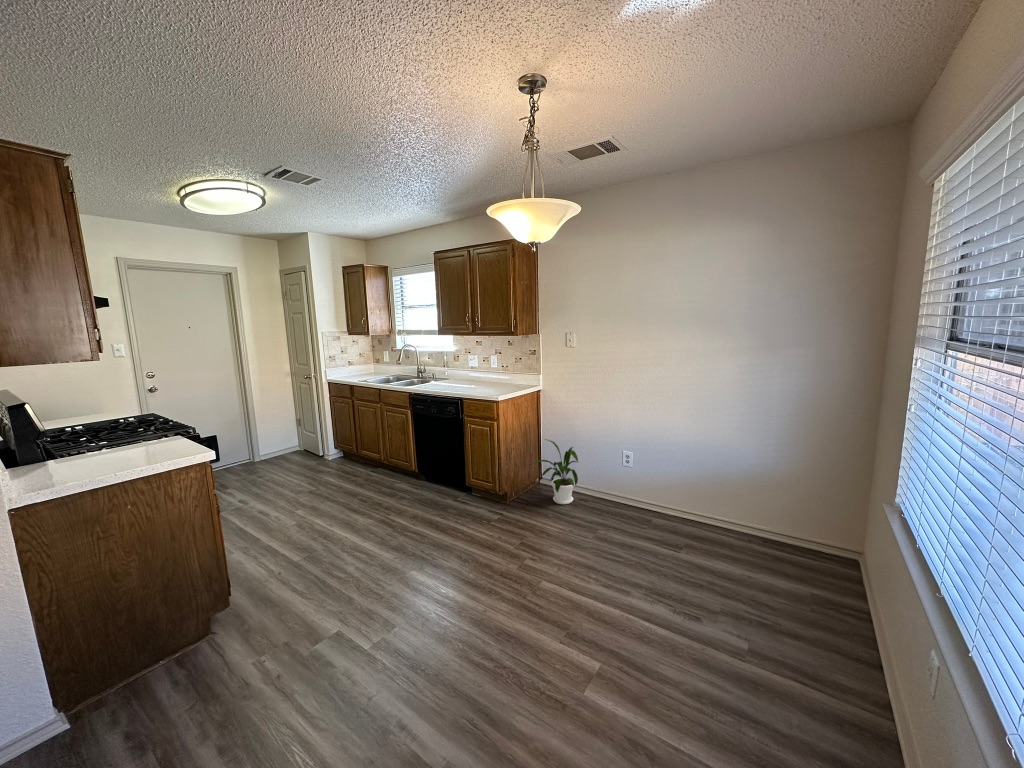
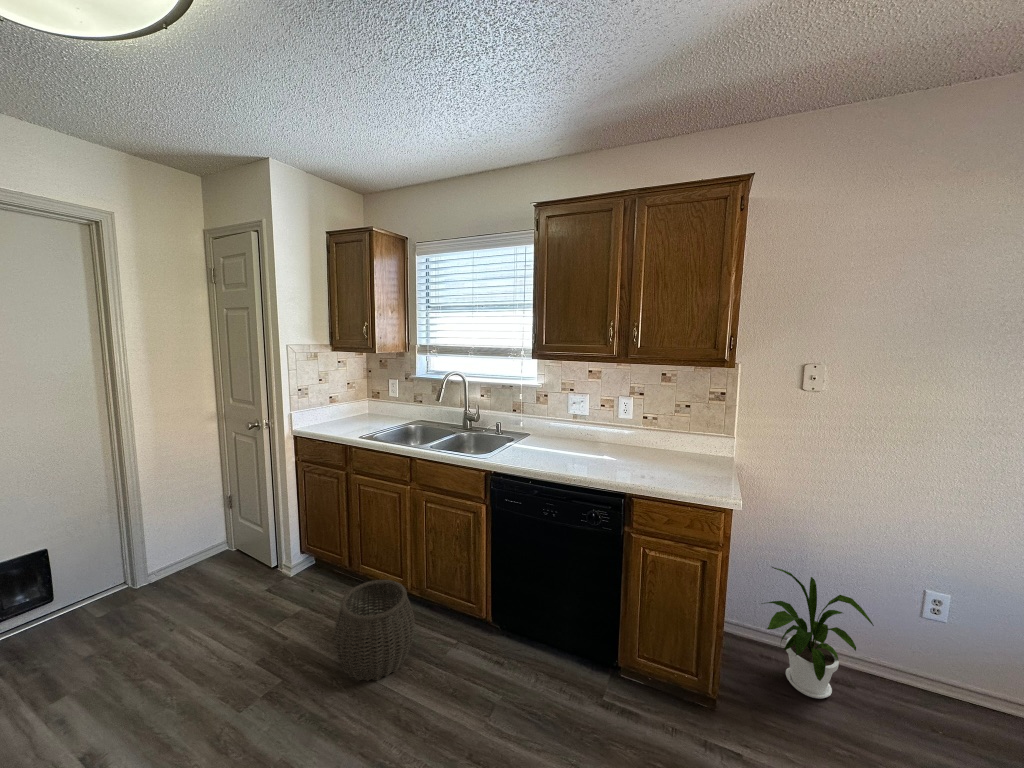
woven basket: none [336,449,376,491] -> present [334,580,415,681]

